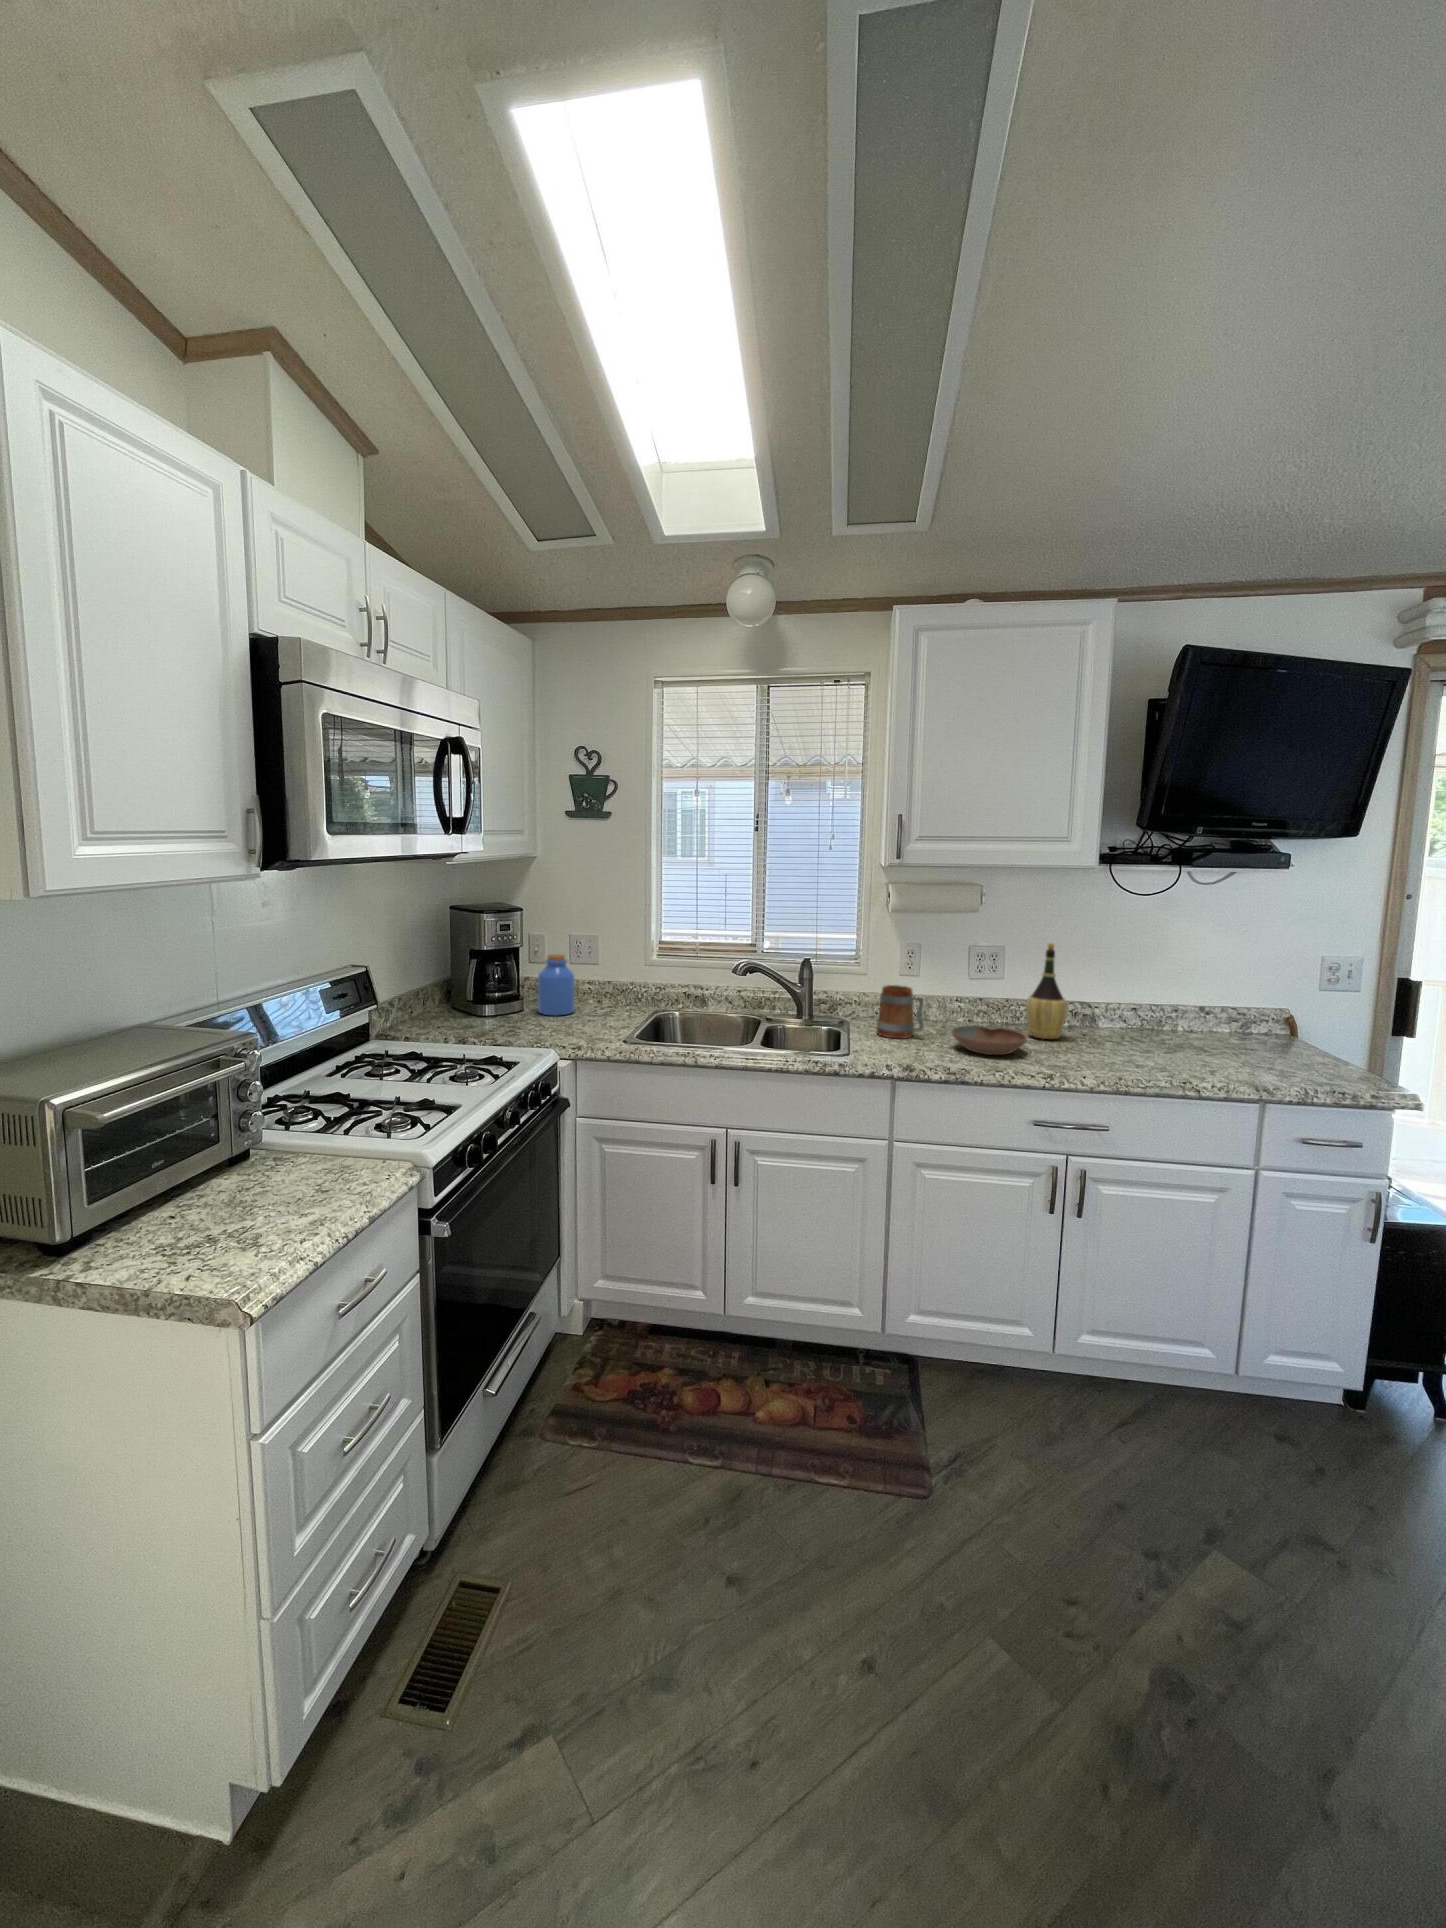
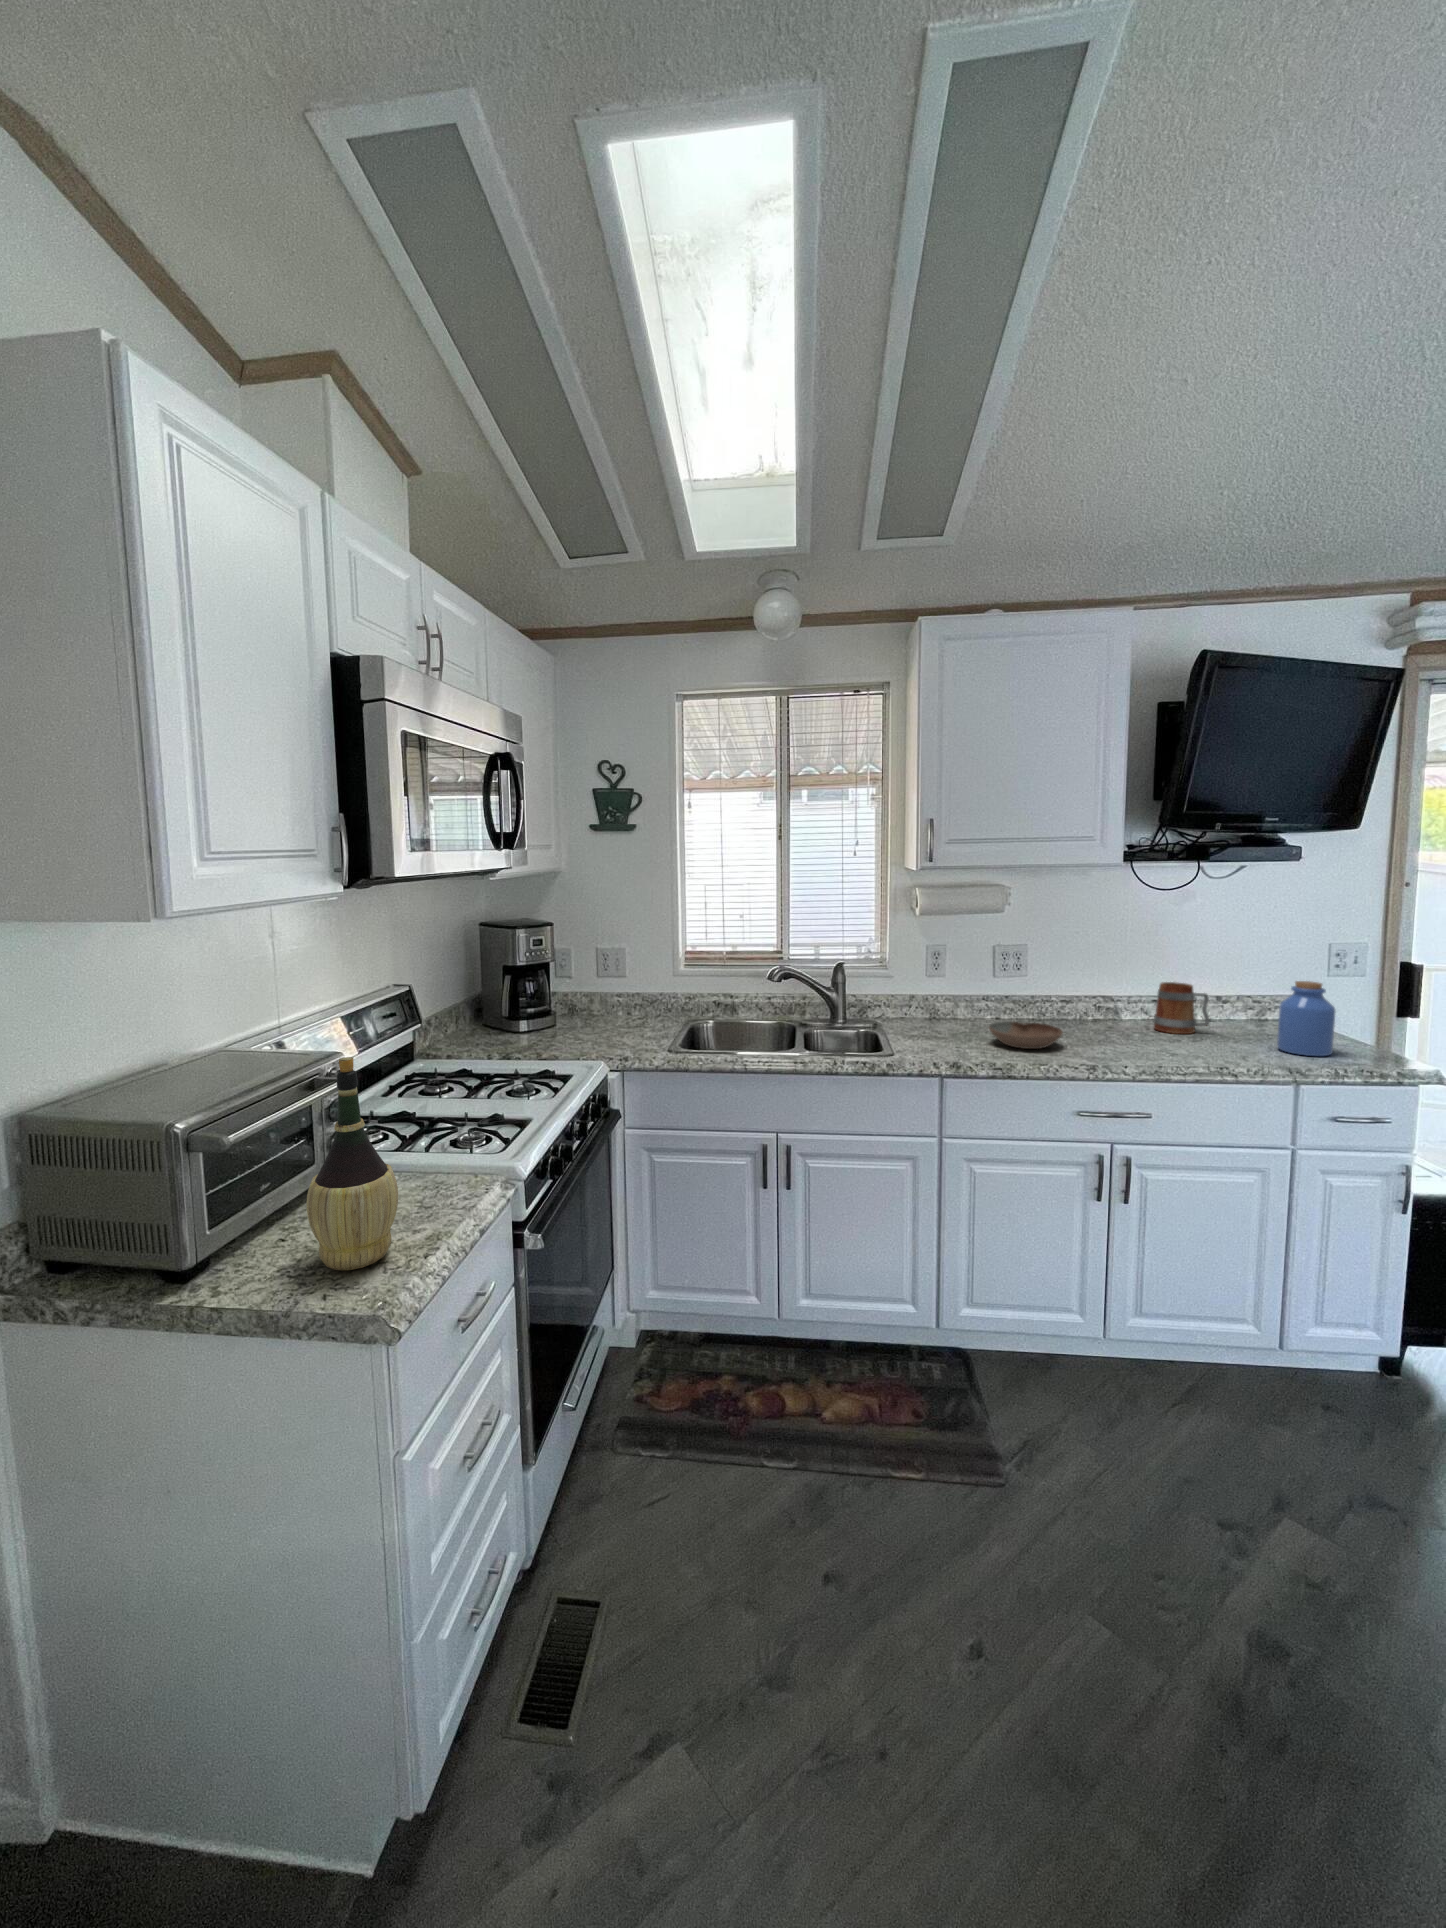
wine bottle: present [1026,944,1068,1039] -> present [307,1057,398,1270]
jar: present [538,954,575,1015] -> present [1277,981,1336,1056]
mug: present [877,985,924,1039] -> present [1154,982,1210,1034]

